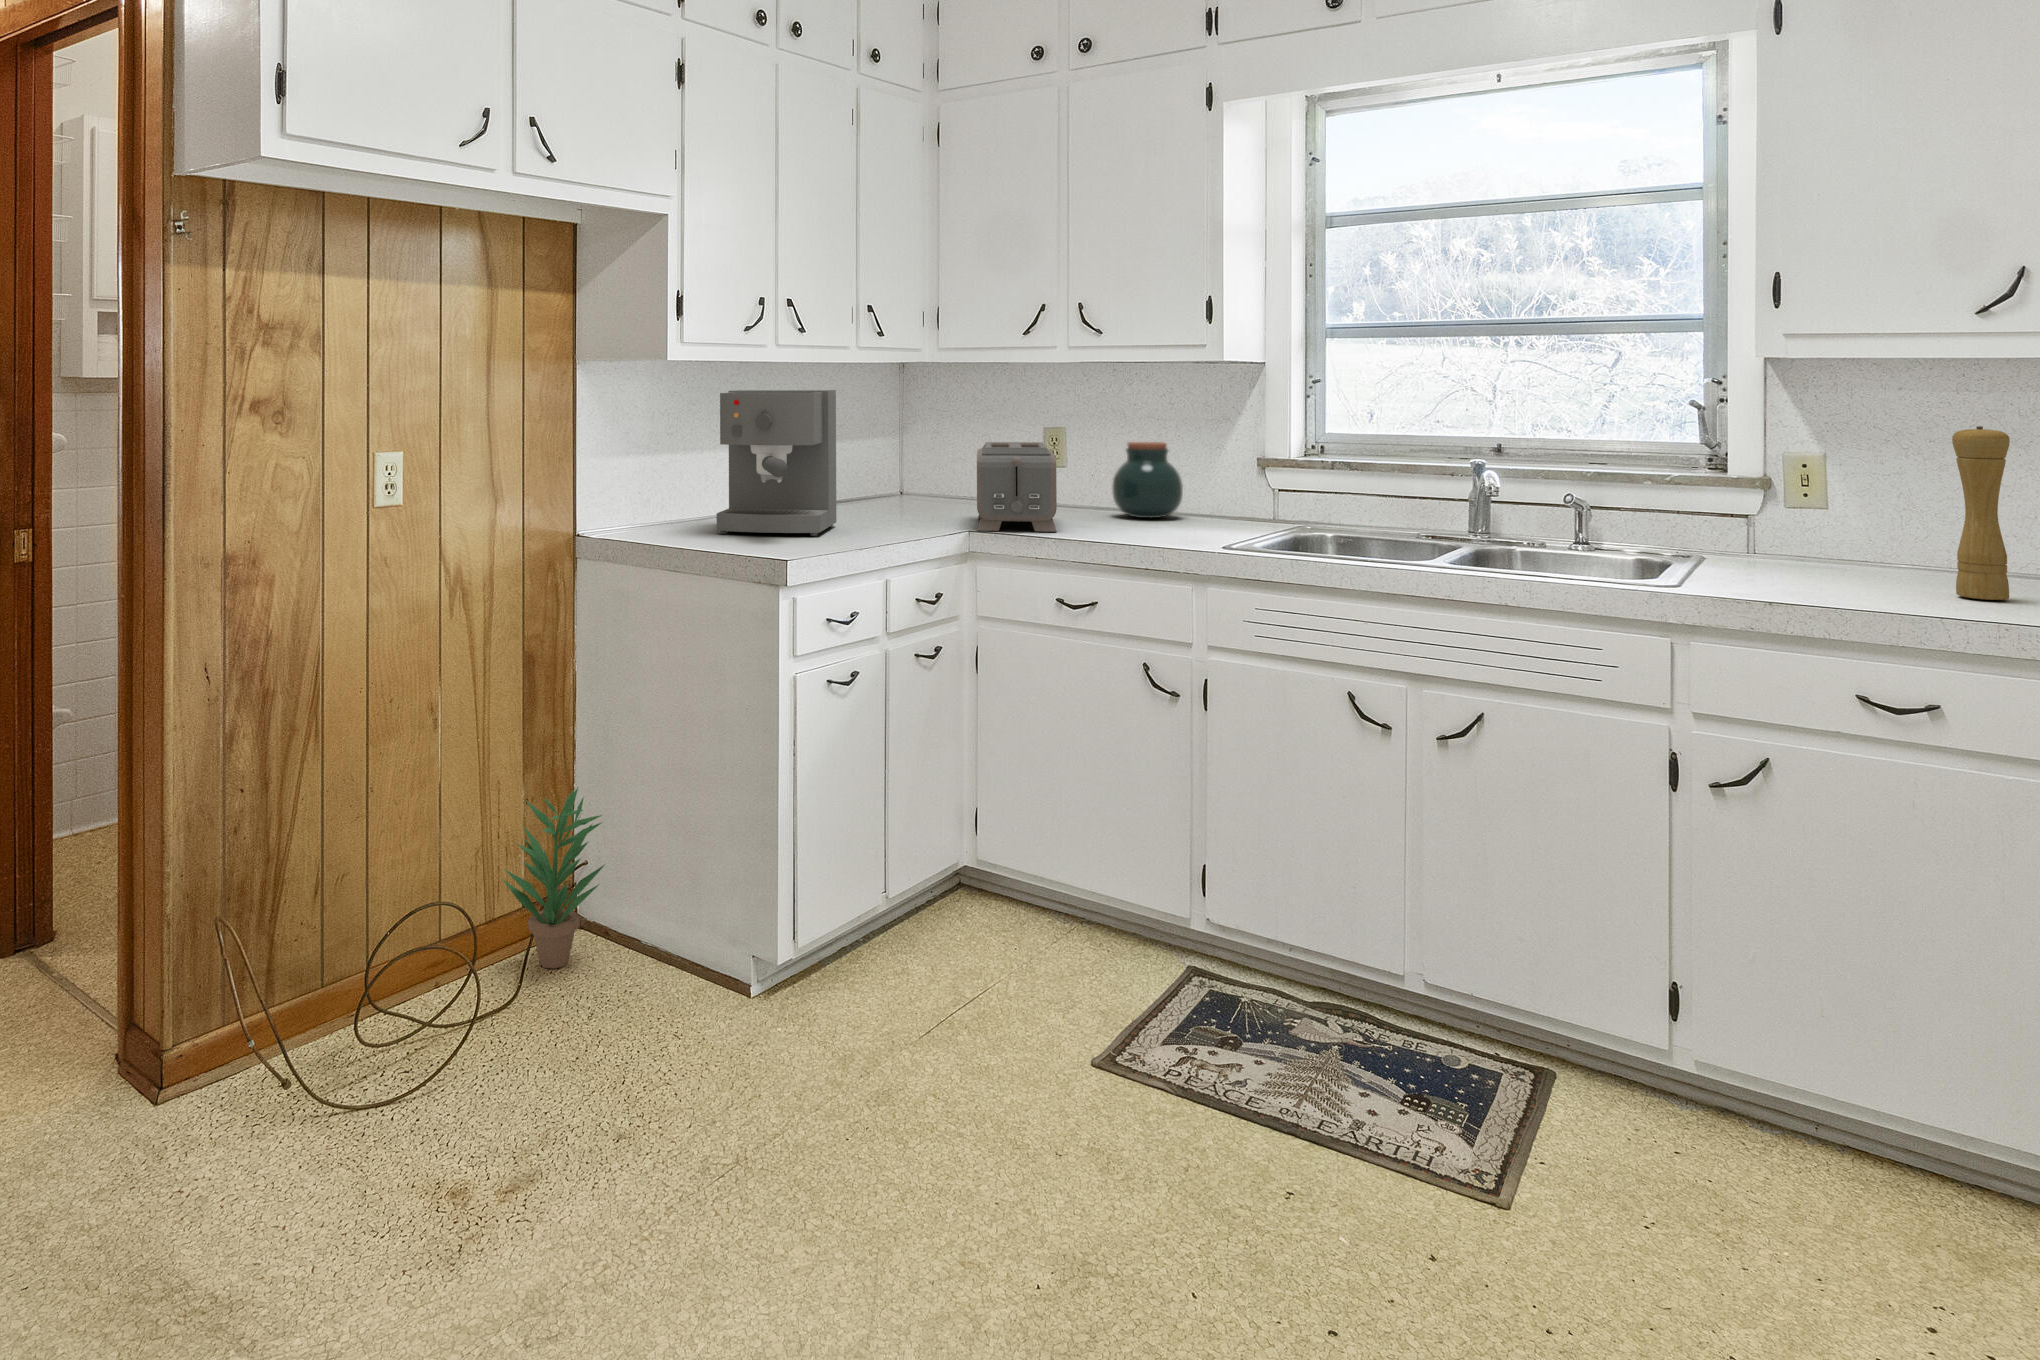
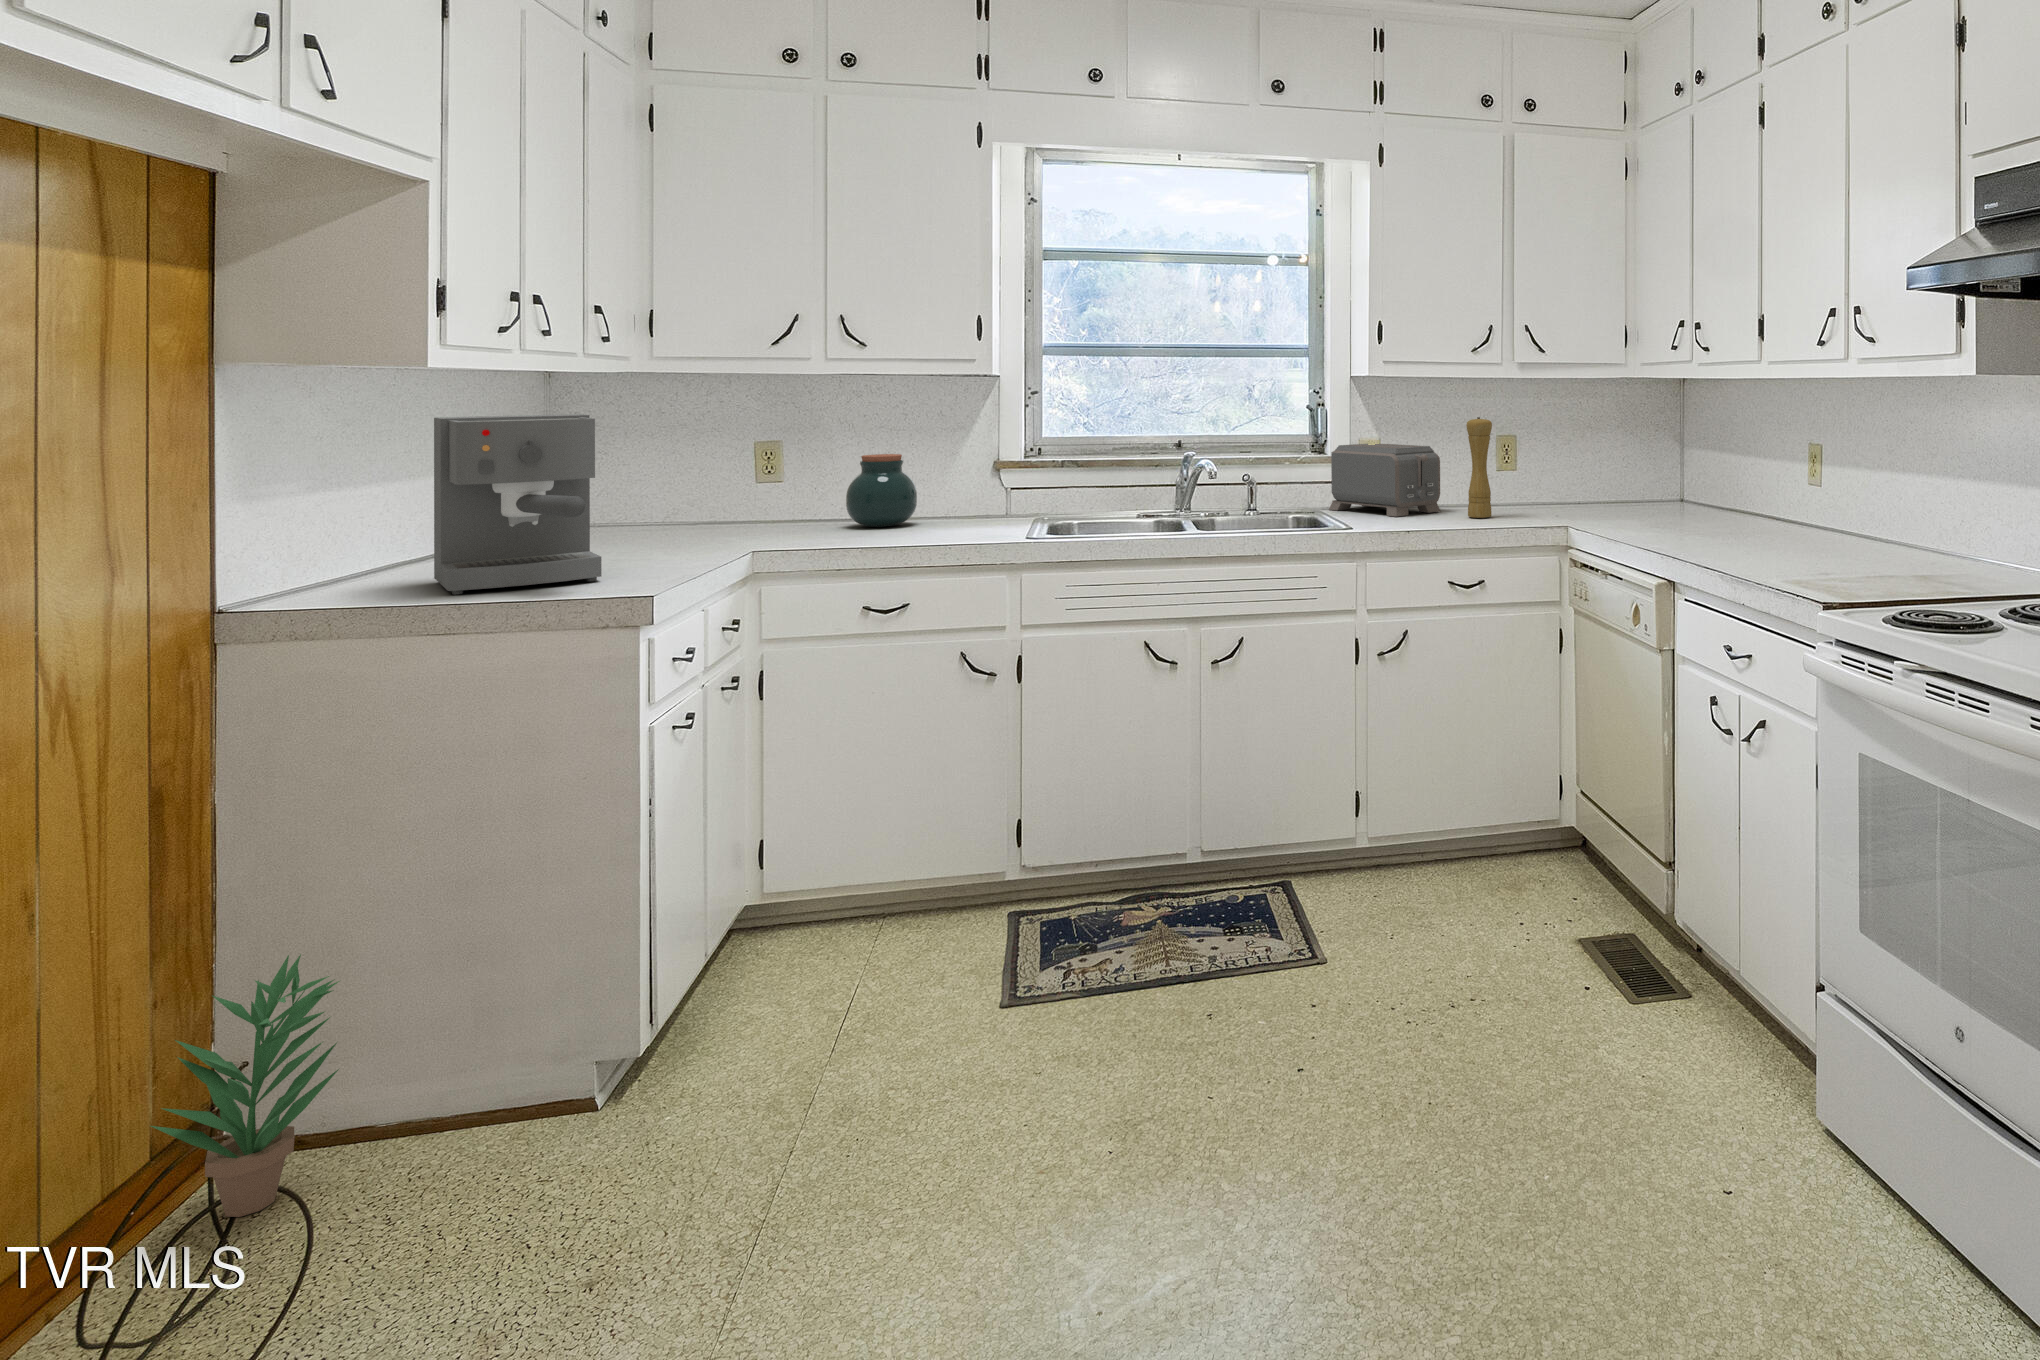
toaster: present [977,442,1057,532] -> present [1329,443,1440,517]

